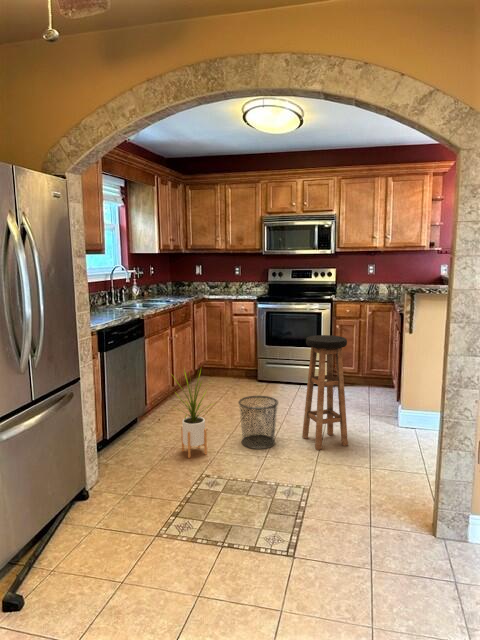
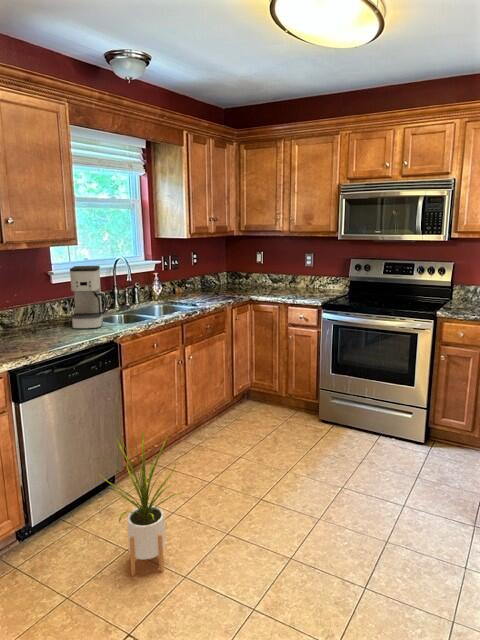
coffee maker: none [100,270,127,314] -> present [70,266,107,329]
bar stool: present [302,335,348,450] -> none [332,398,416,604]
waste bin: present [239,396,278,449] -> none [223,480,289,578]

